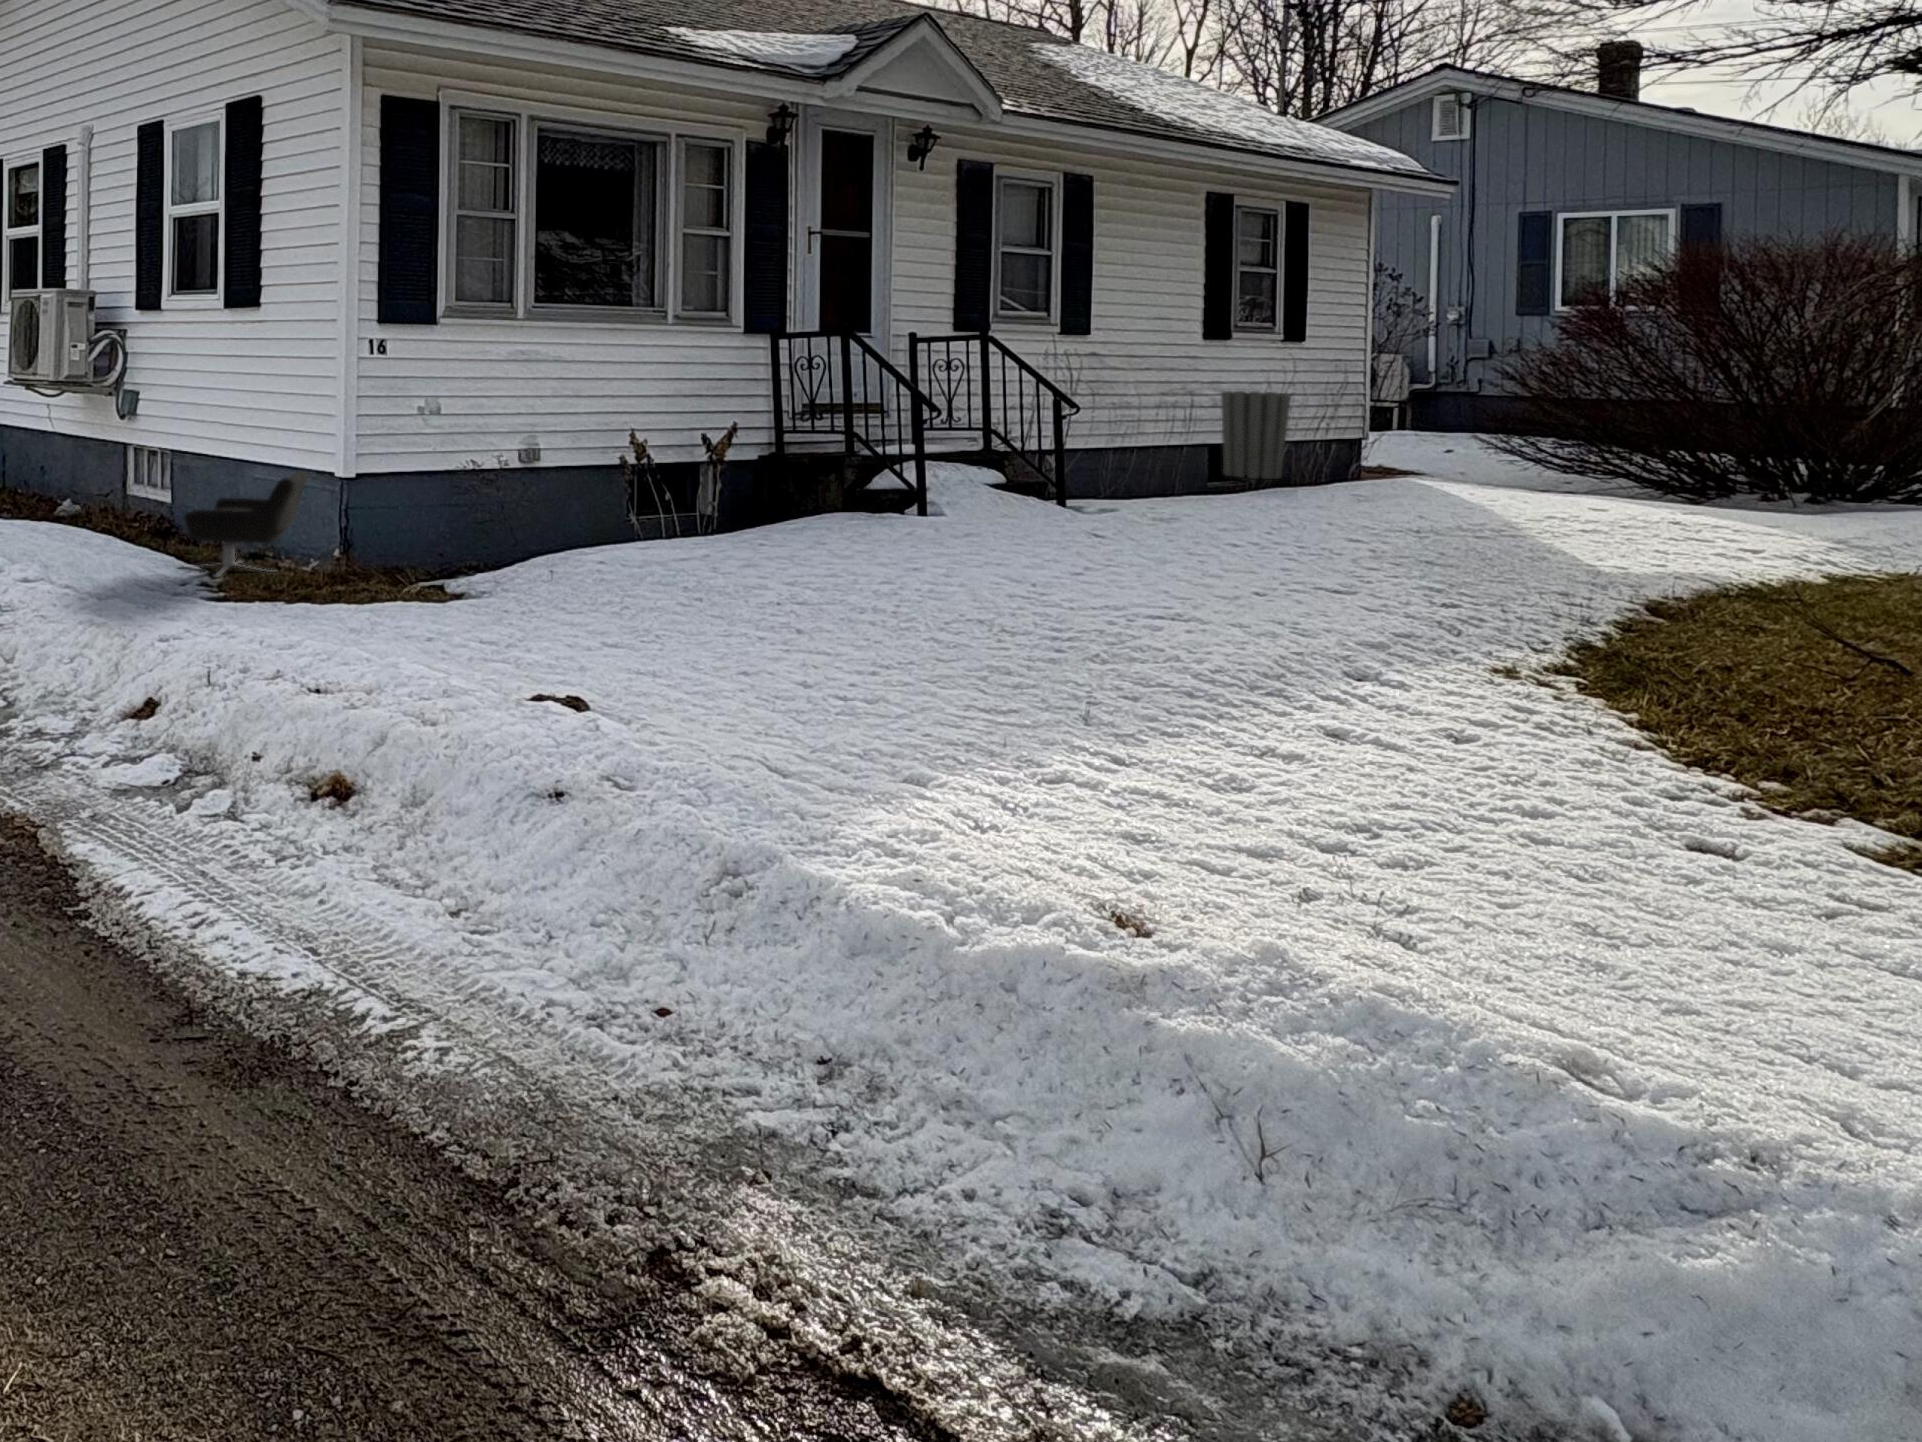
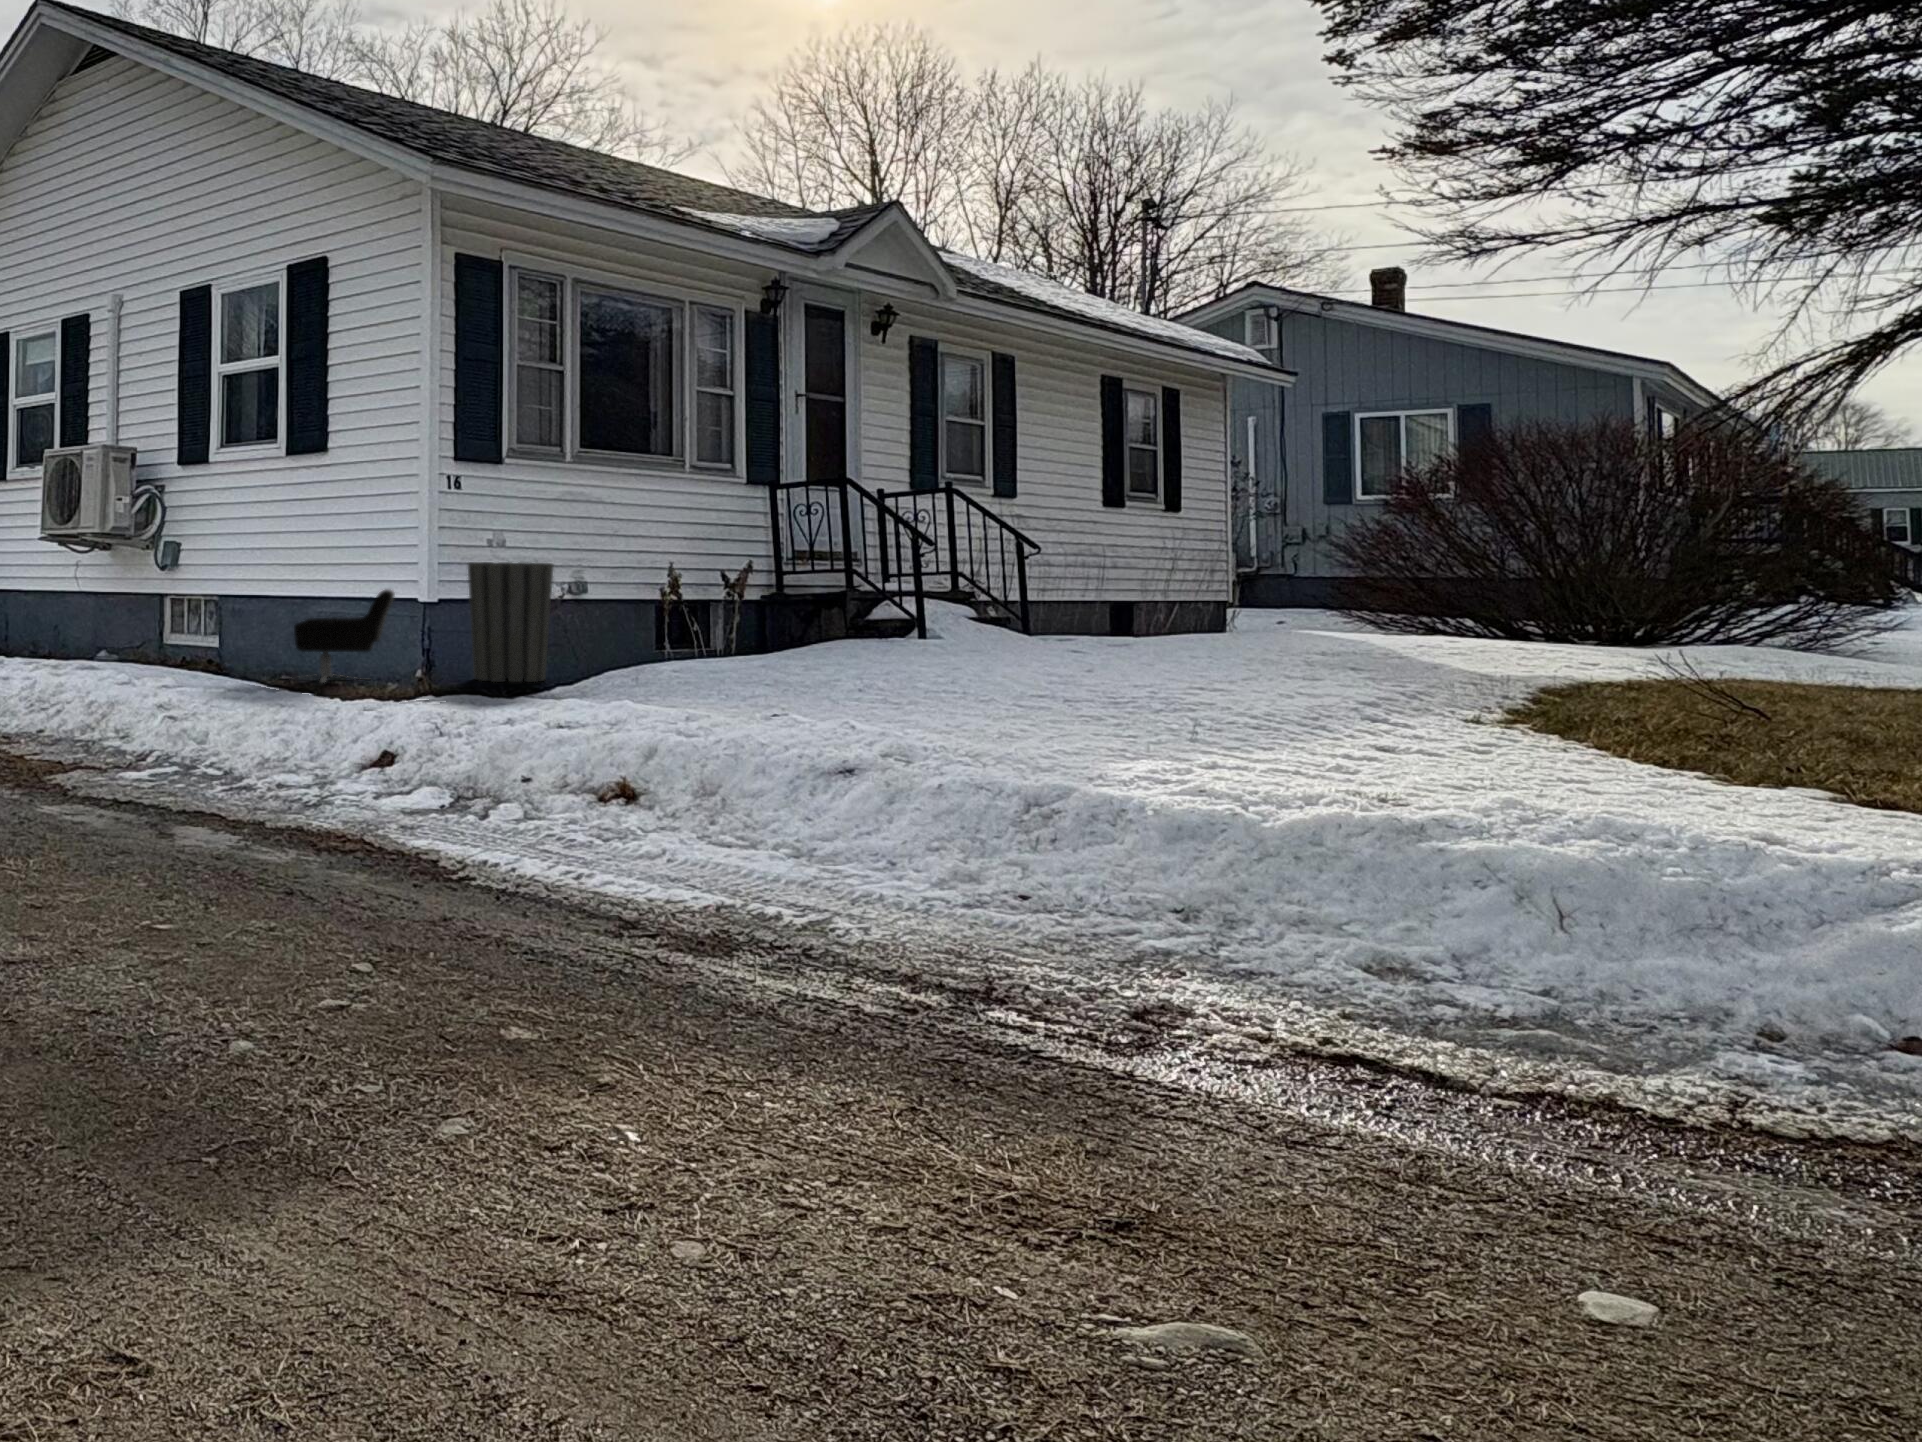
trash can: present [1221,391,1291,479] -> present [468,562,553,682]

